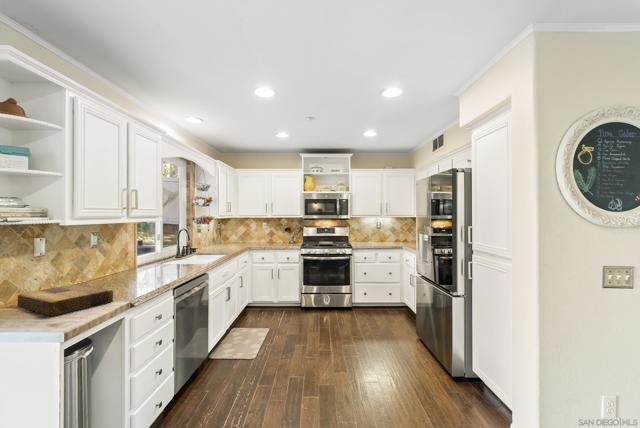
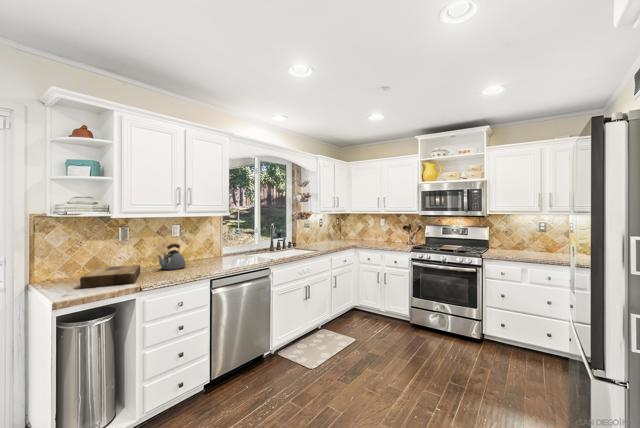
kettle: none [94,255,126,286] -> present [158,244,186,269]

